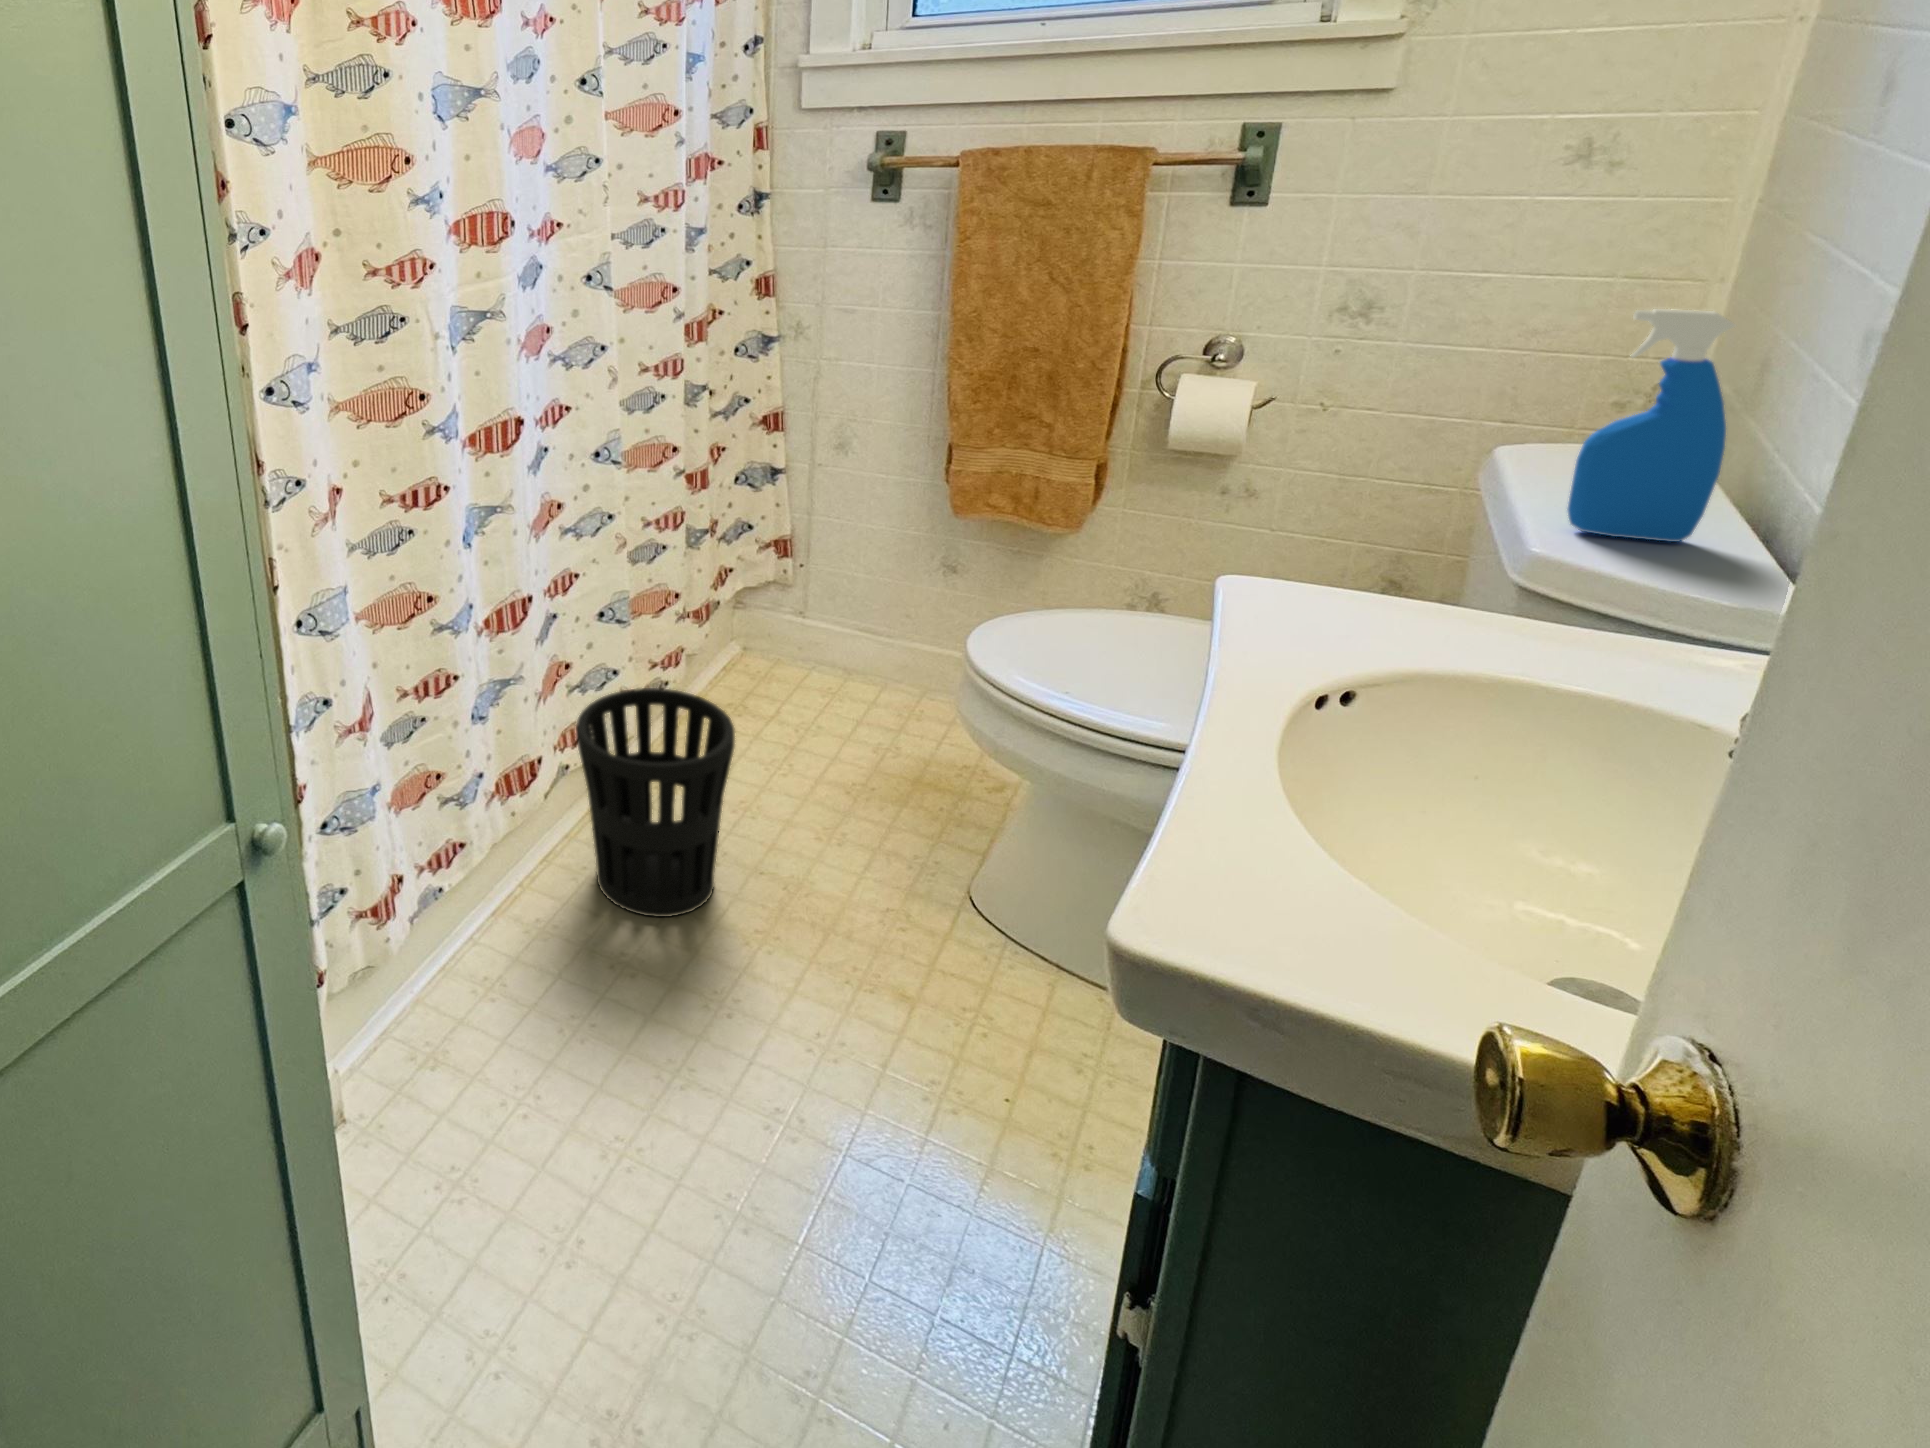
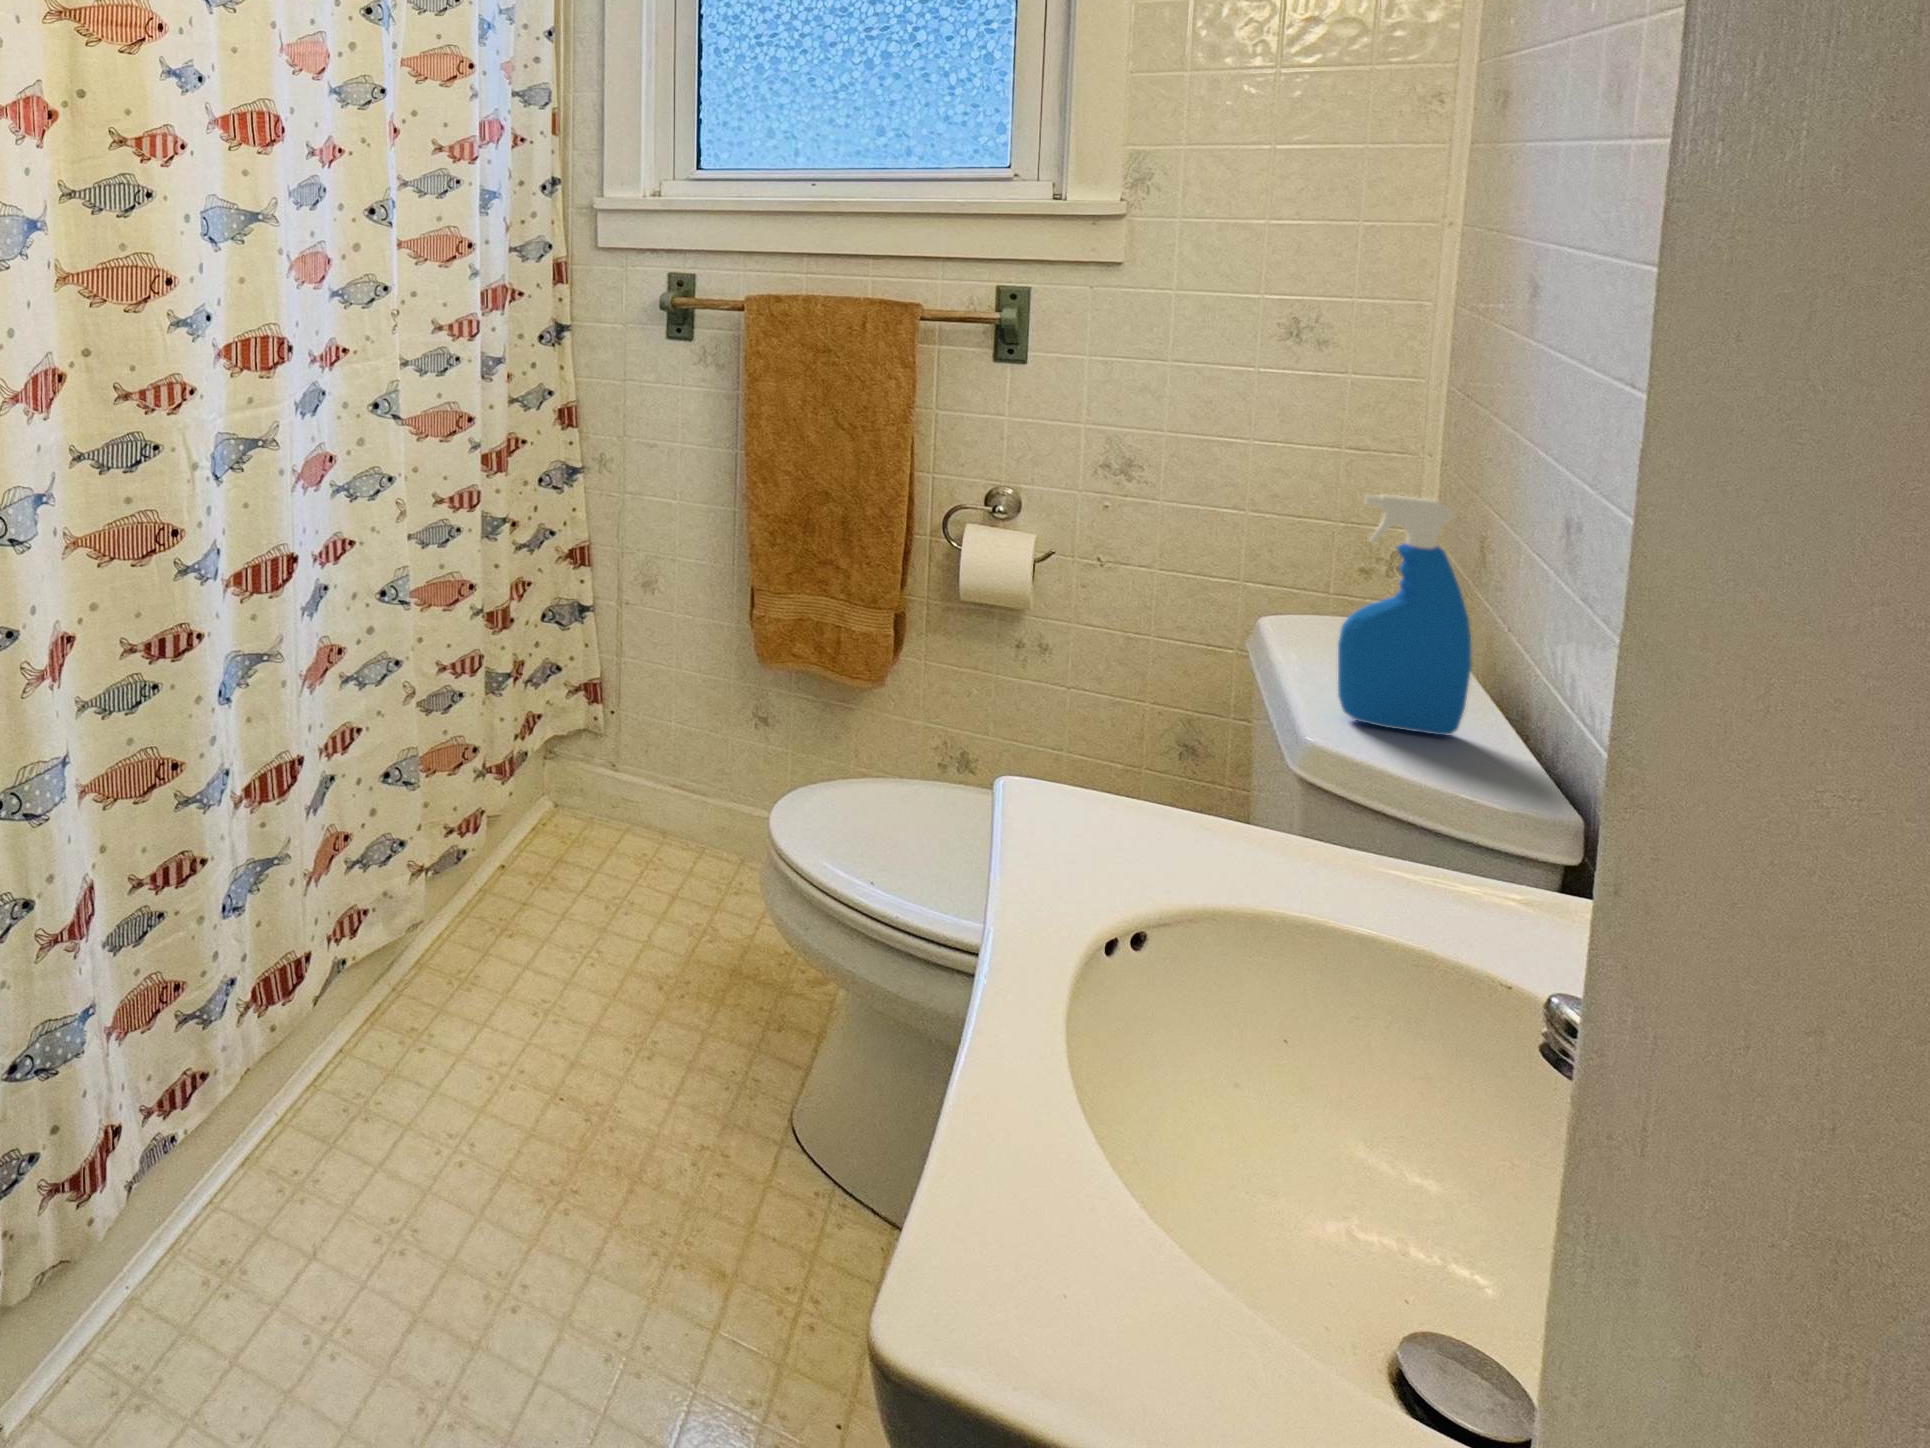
wastebasket: present [576,688,735,917] -> none [350,863,528,1165]

